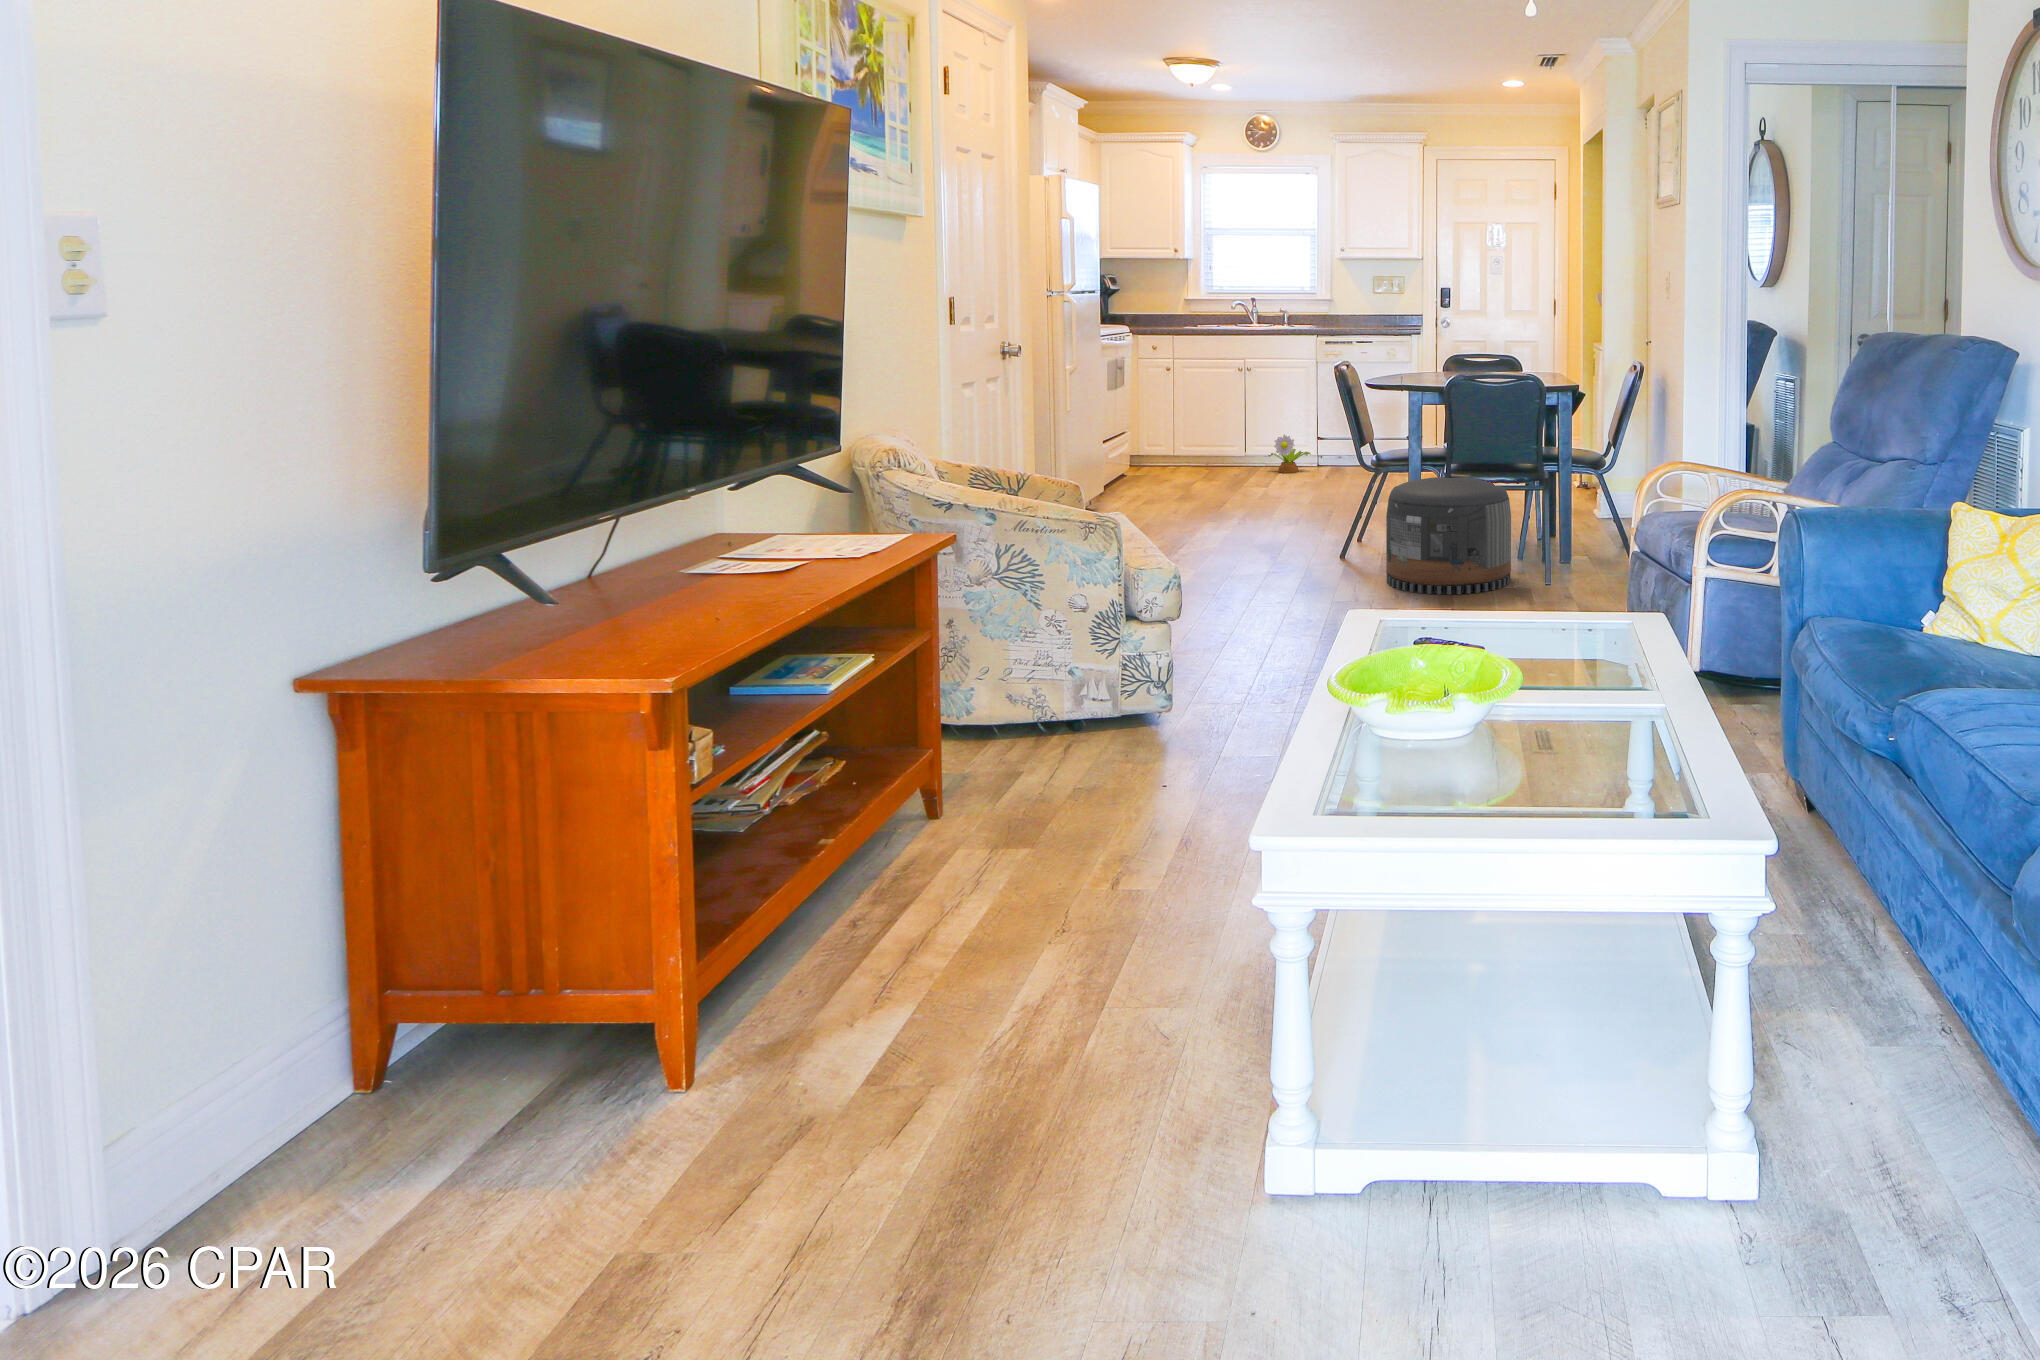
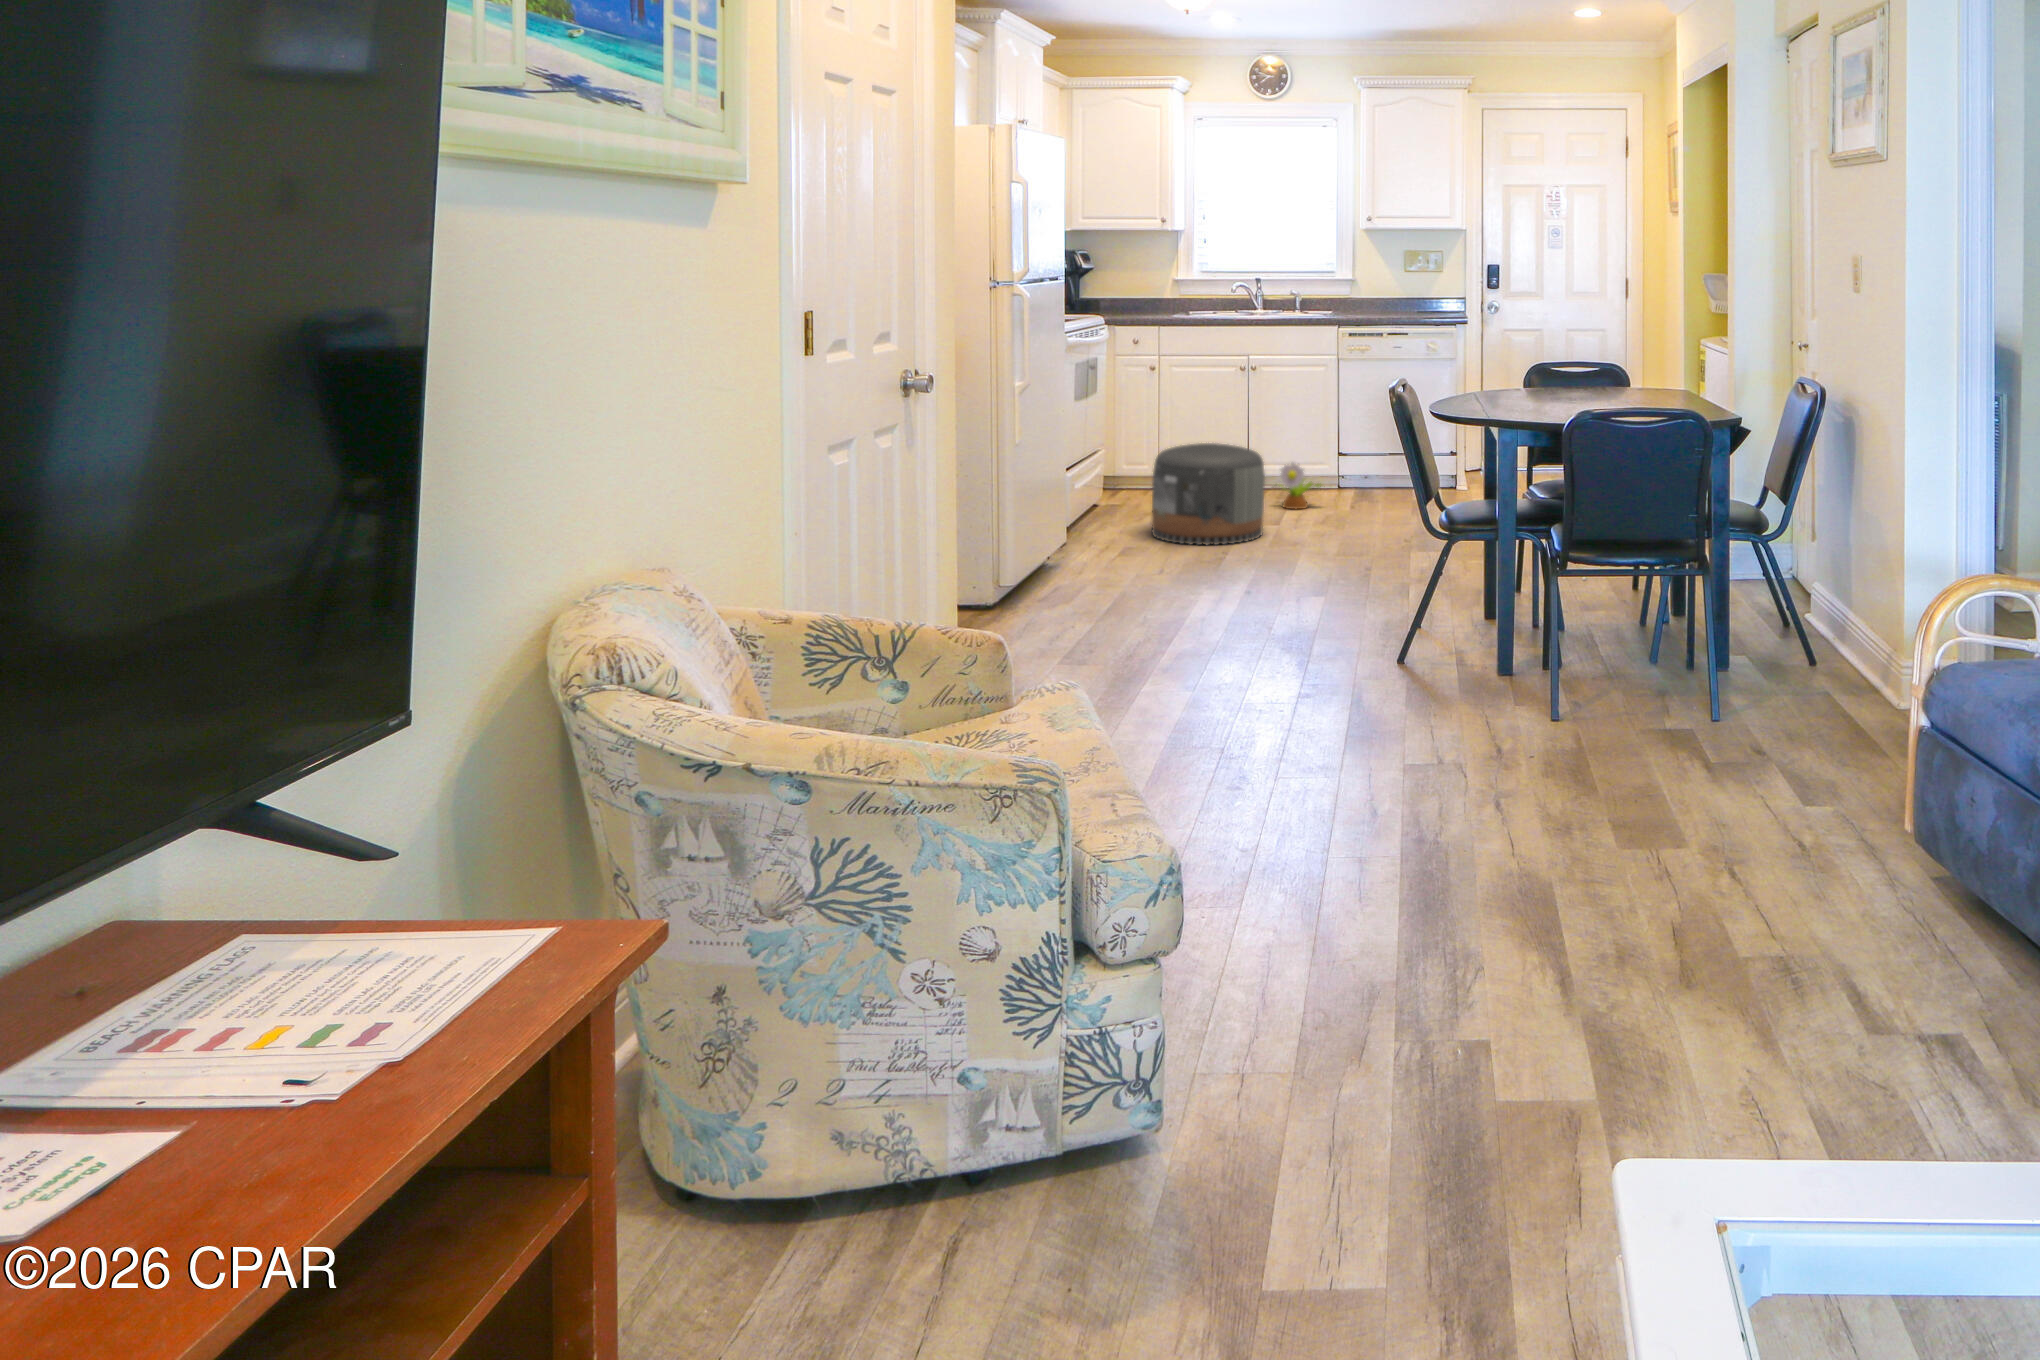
pouf: present [1386,477,1511,594] -> present [1152,443,1265,545]

